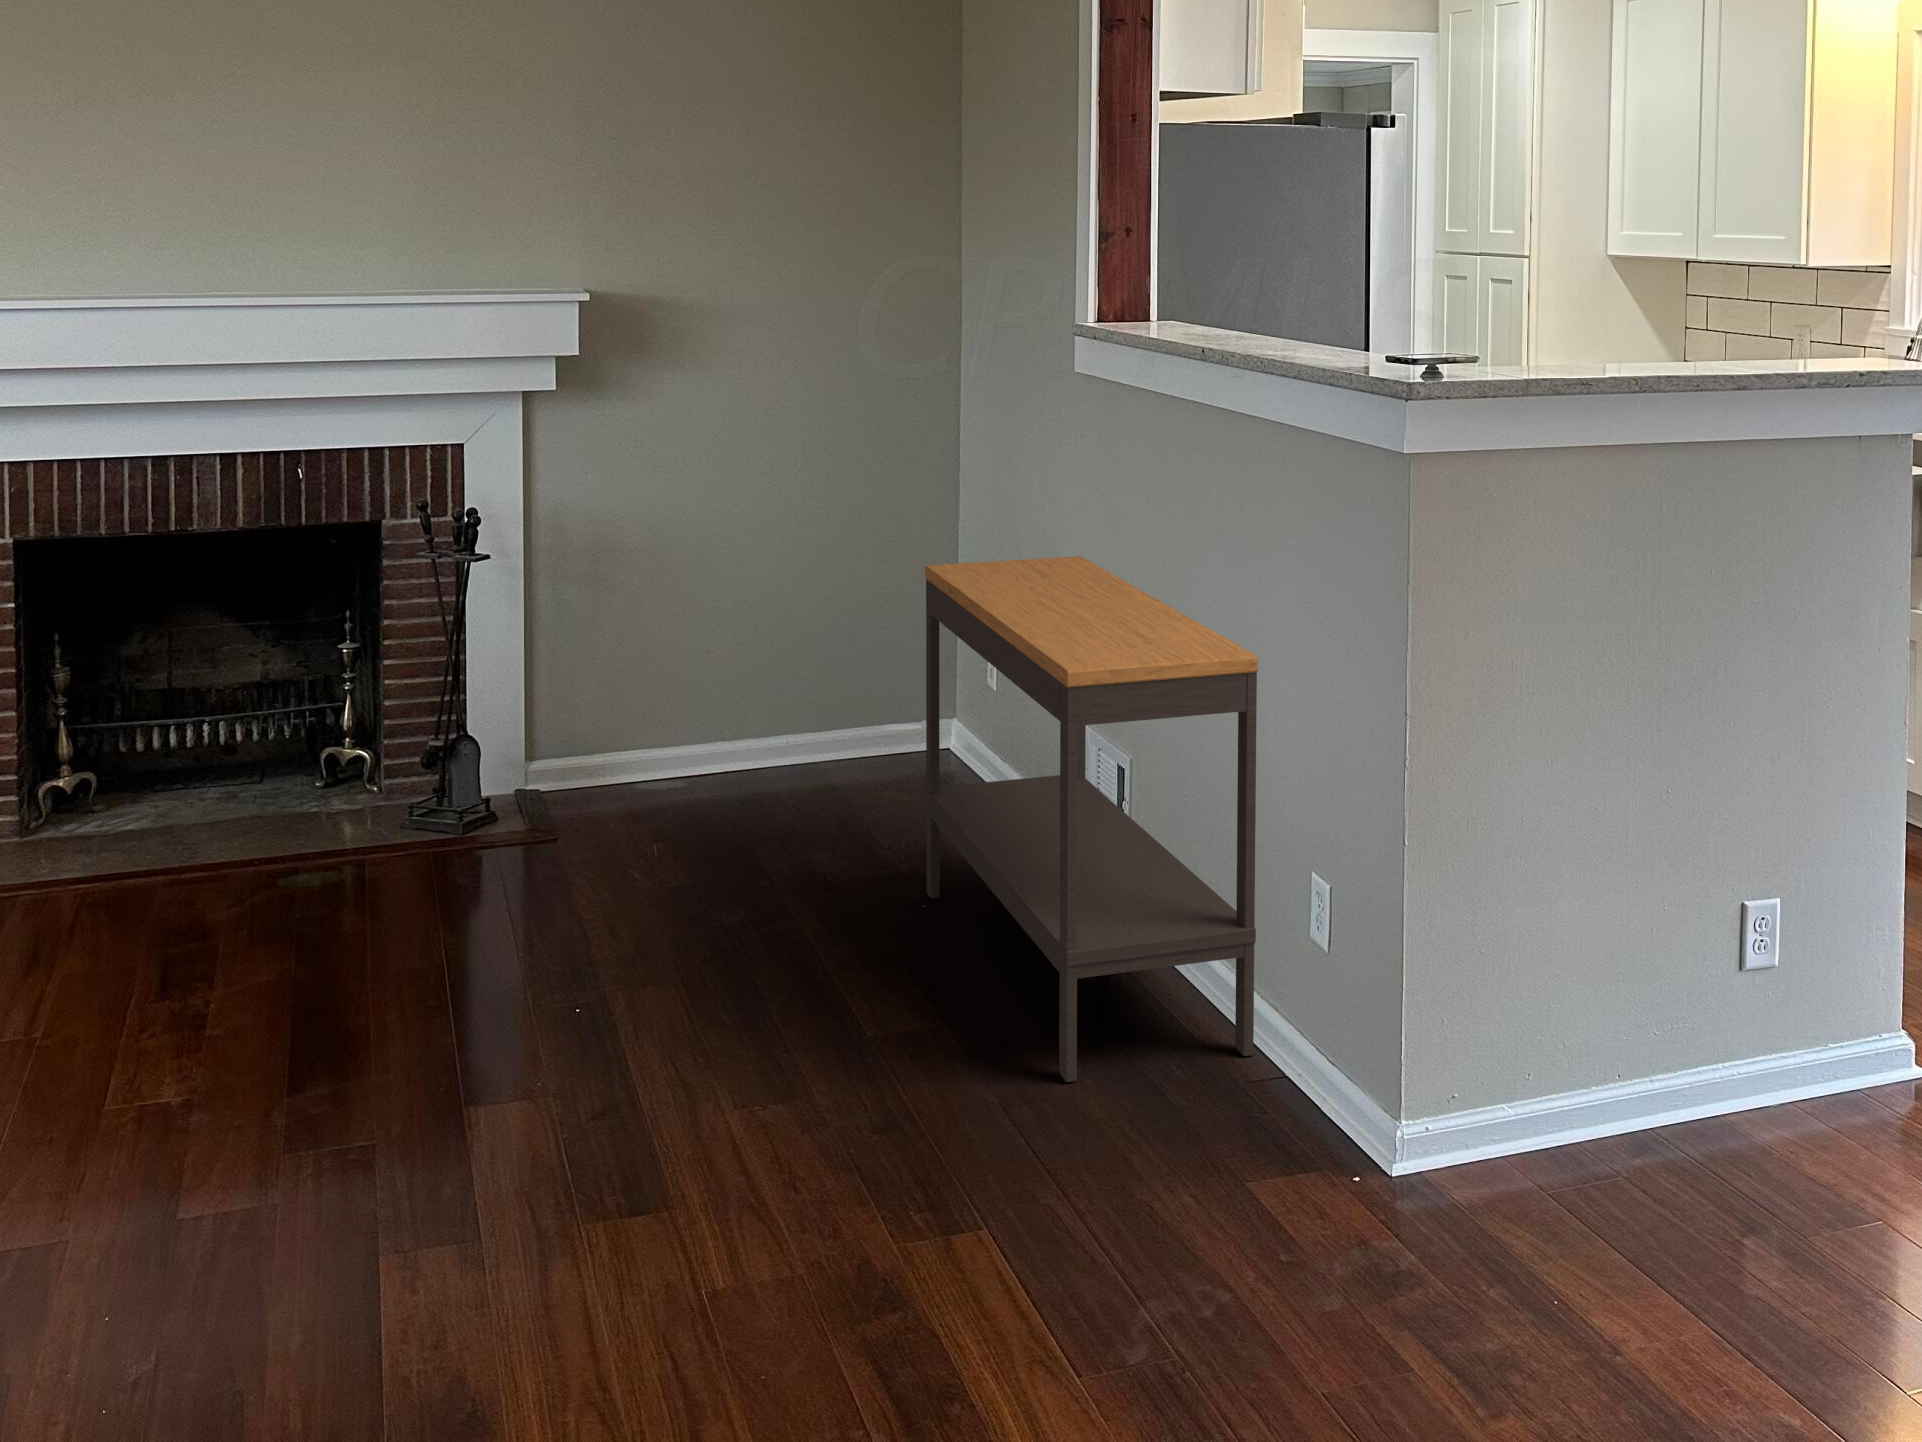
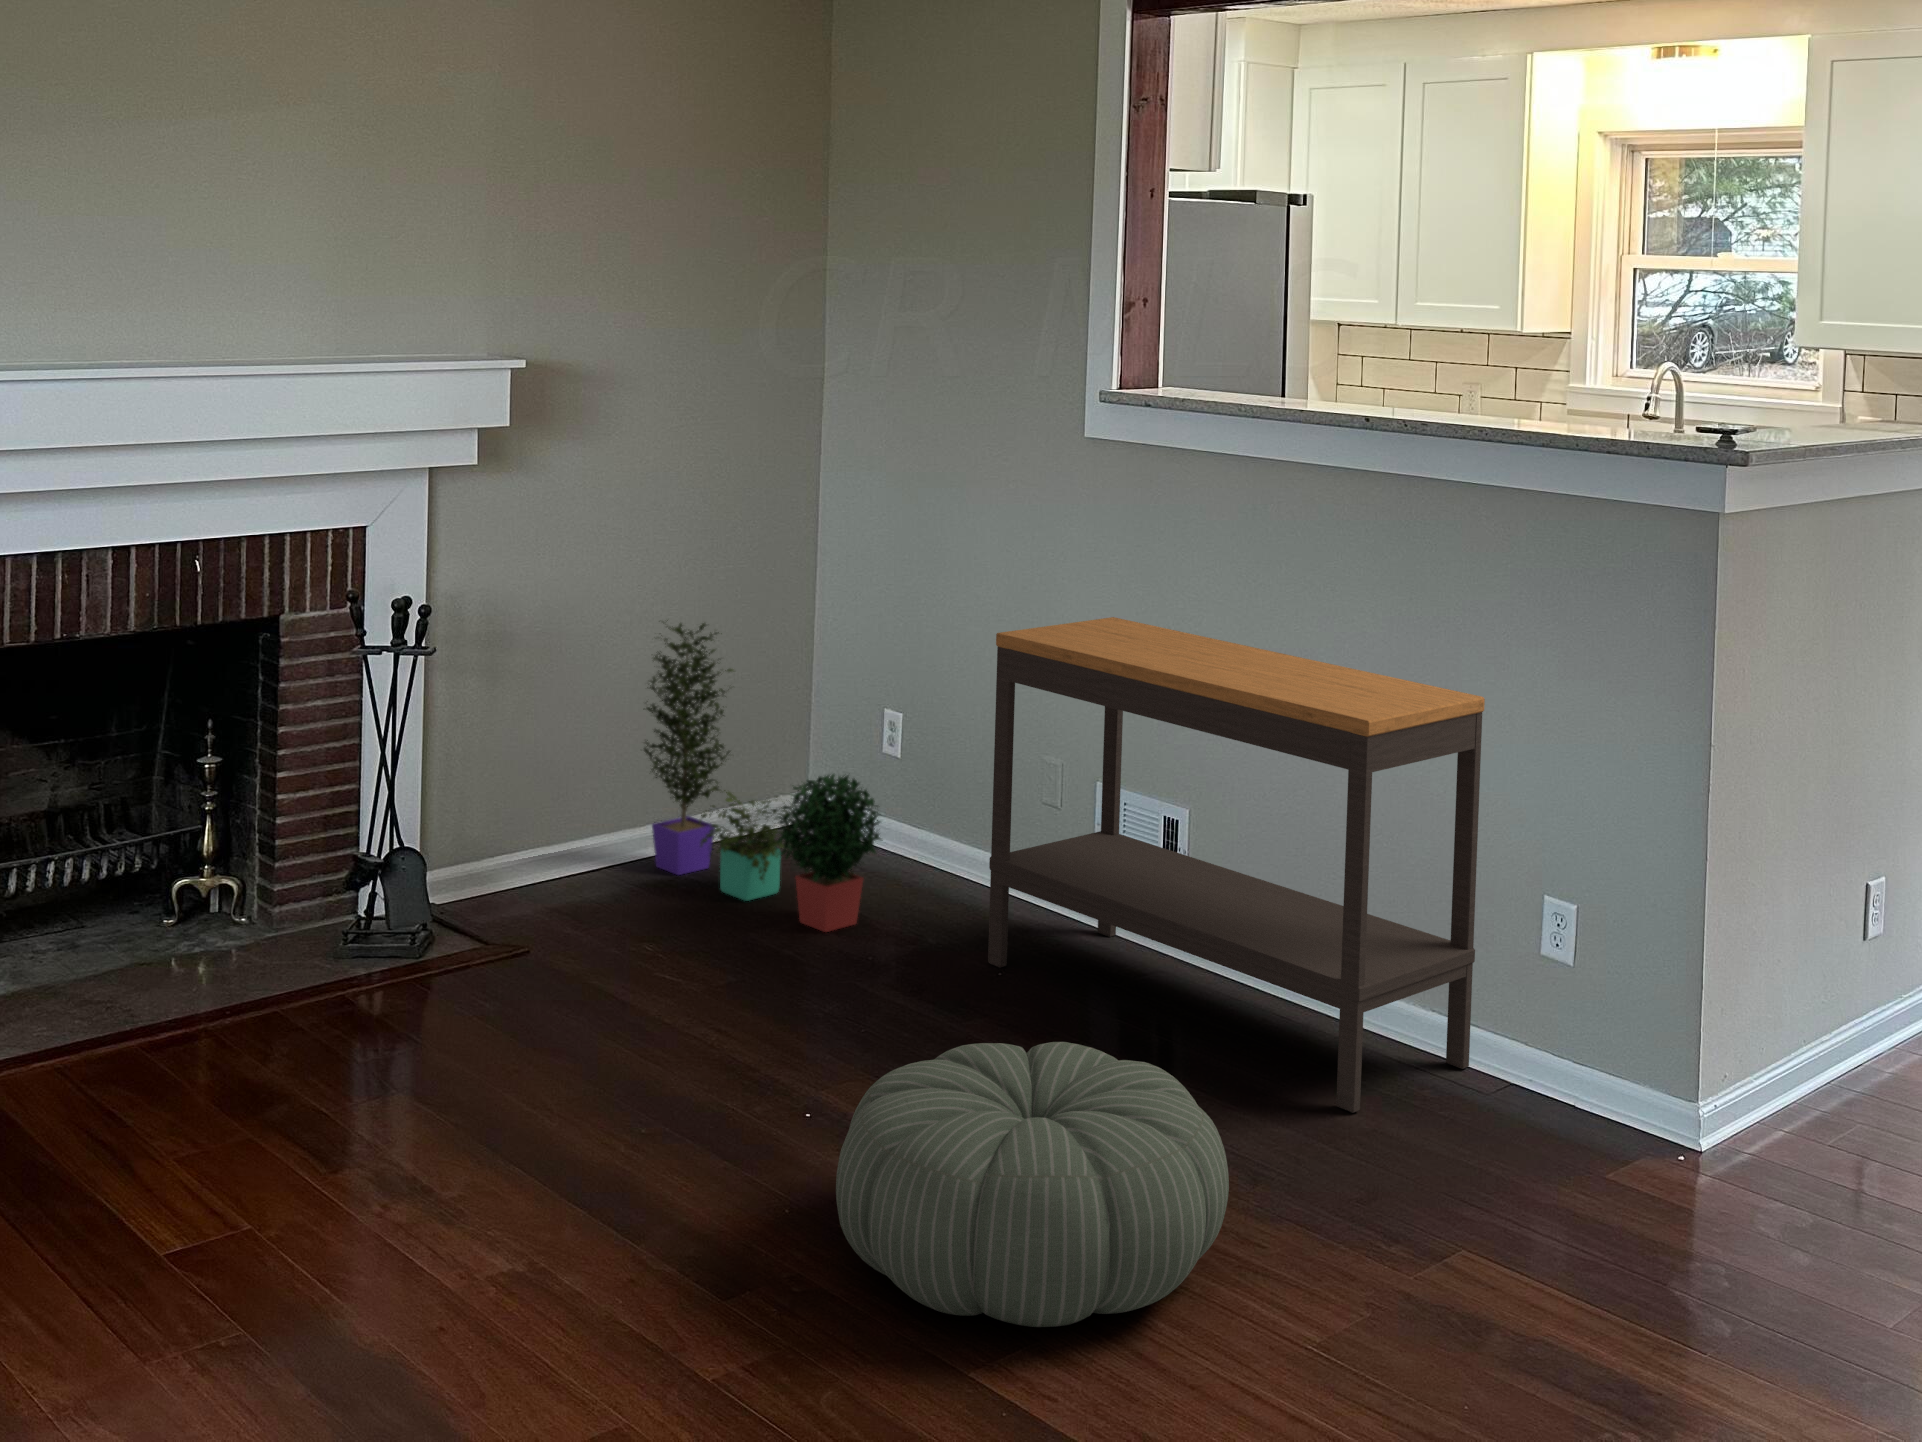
potted plant: none [737,541,886,848] -> present [644,620,881,932]
pouf: none [371,955,772,1231] -> present [836,1042,1229,1327]

